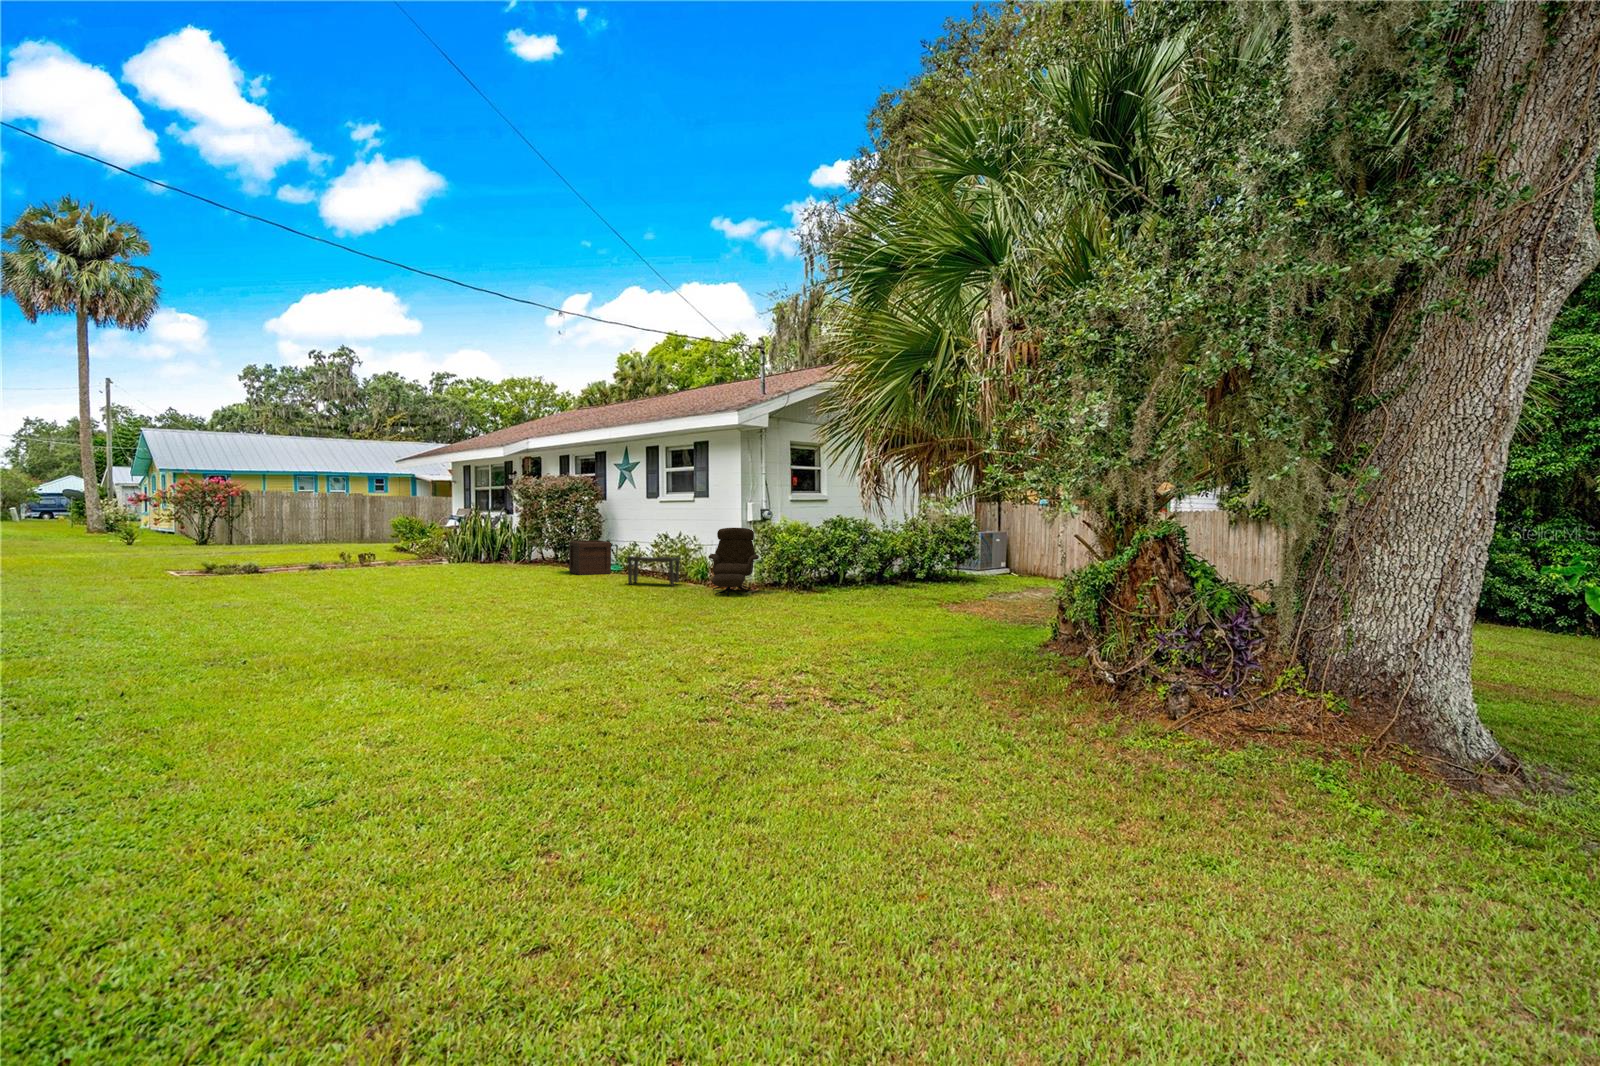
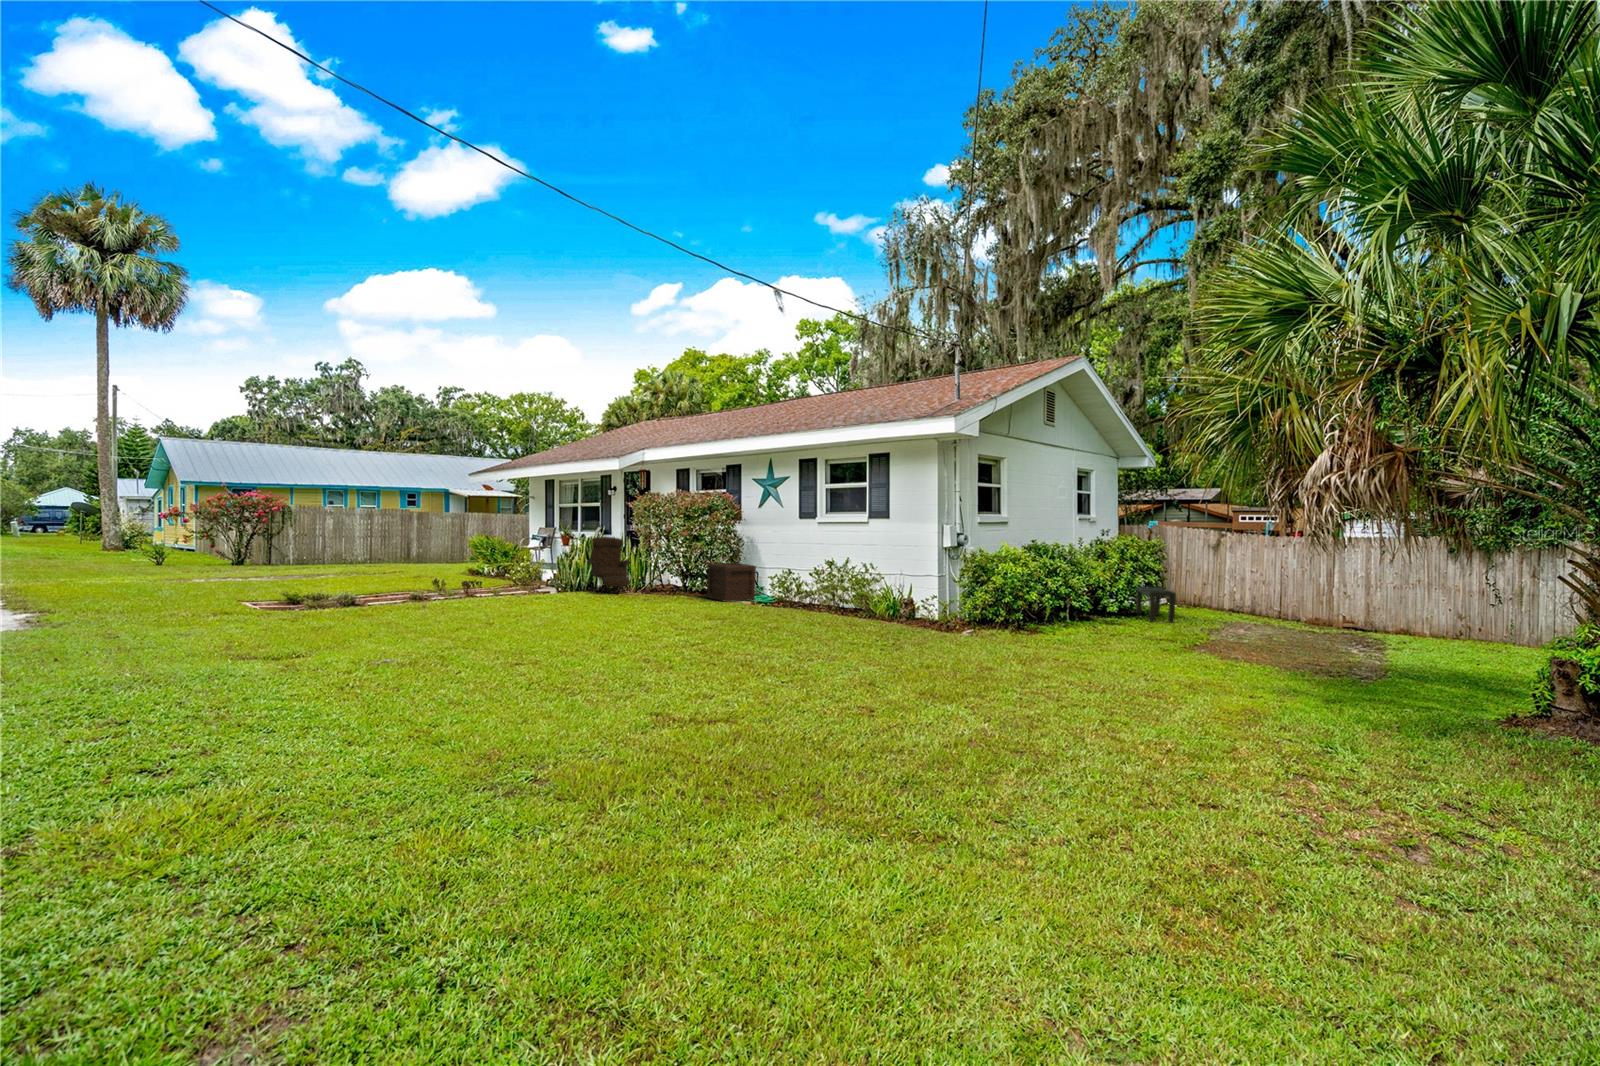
lounge chair: present [709,528,759,596] -> present [587,537,631,593]
bench: present [627,556,681,586] -> present [1136,587,1176,623]

